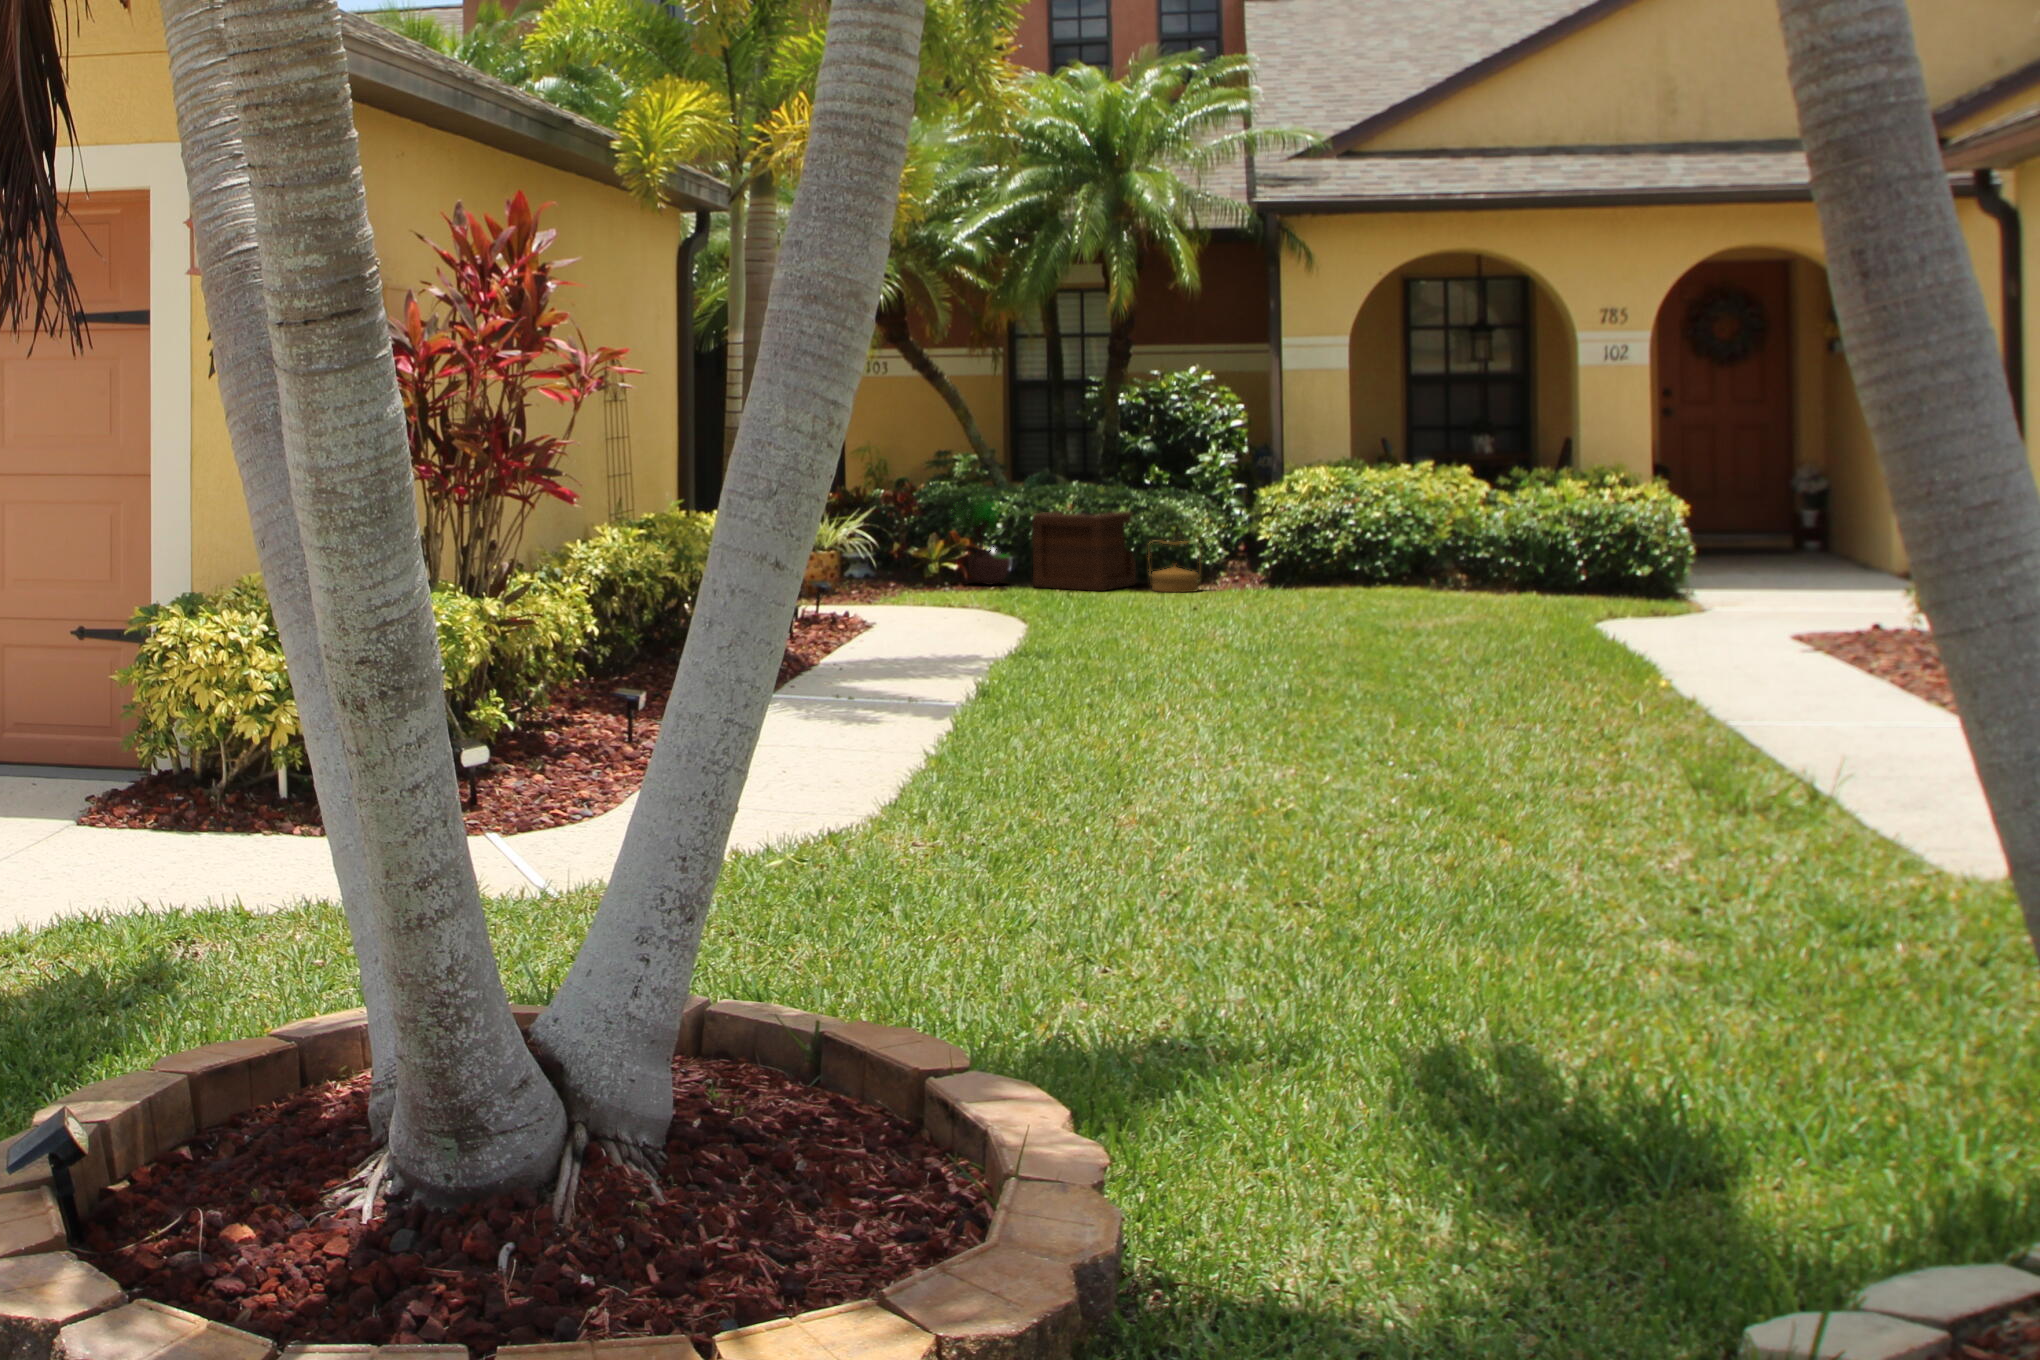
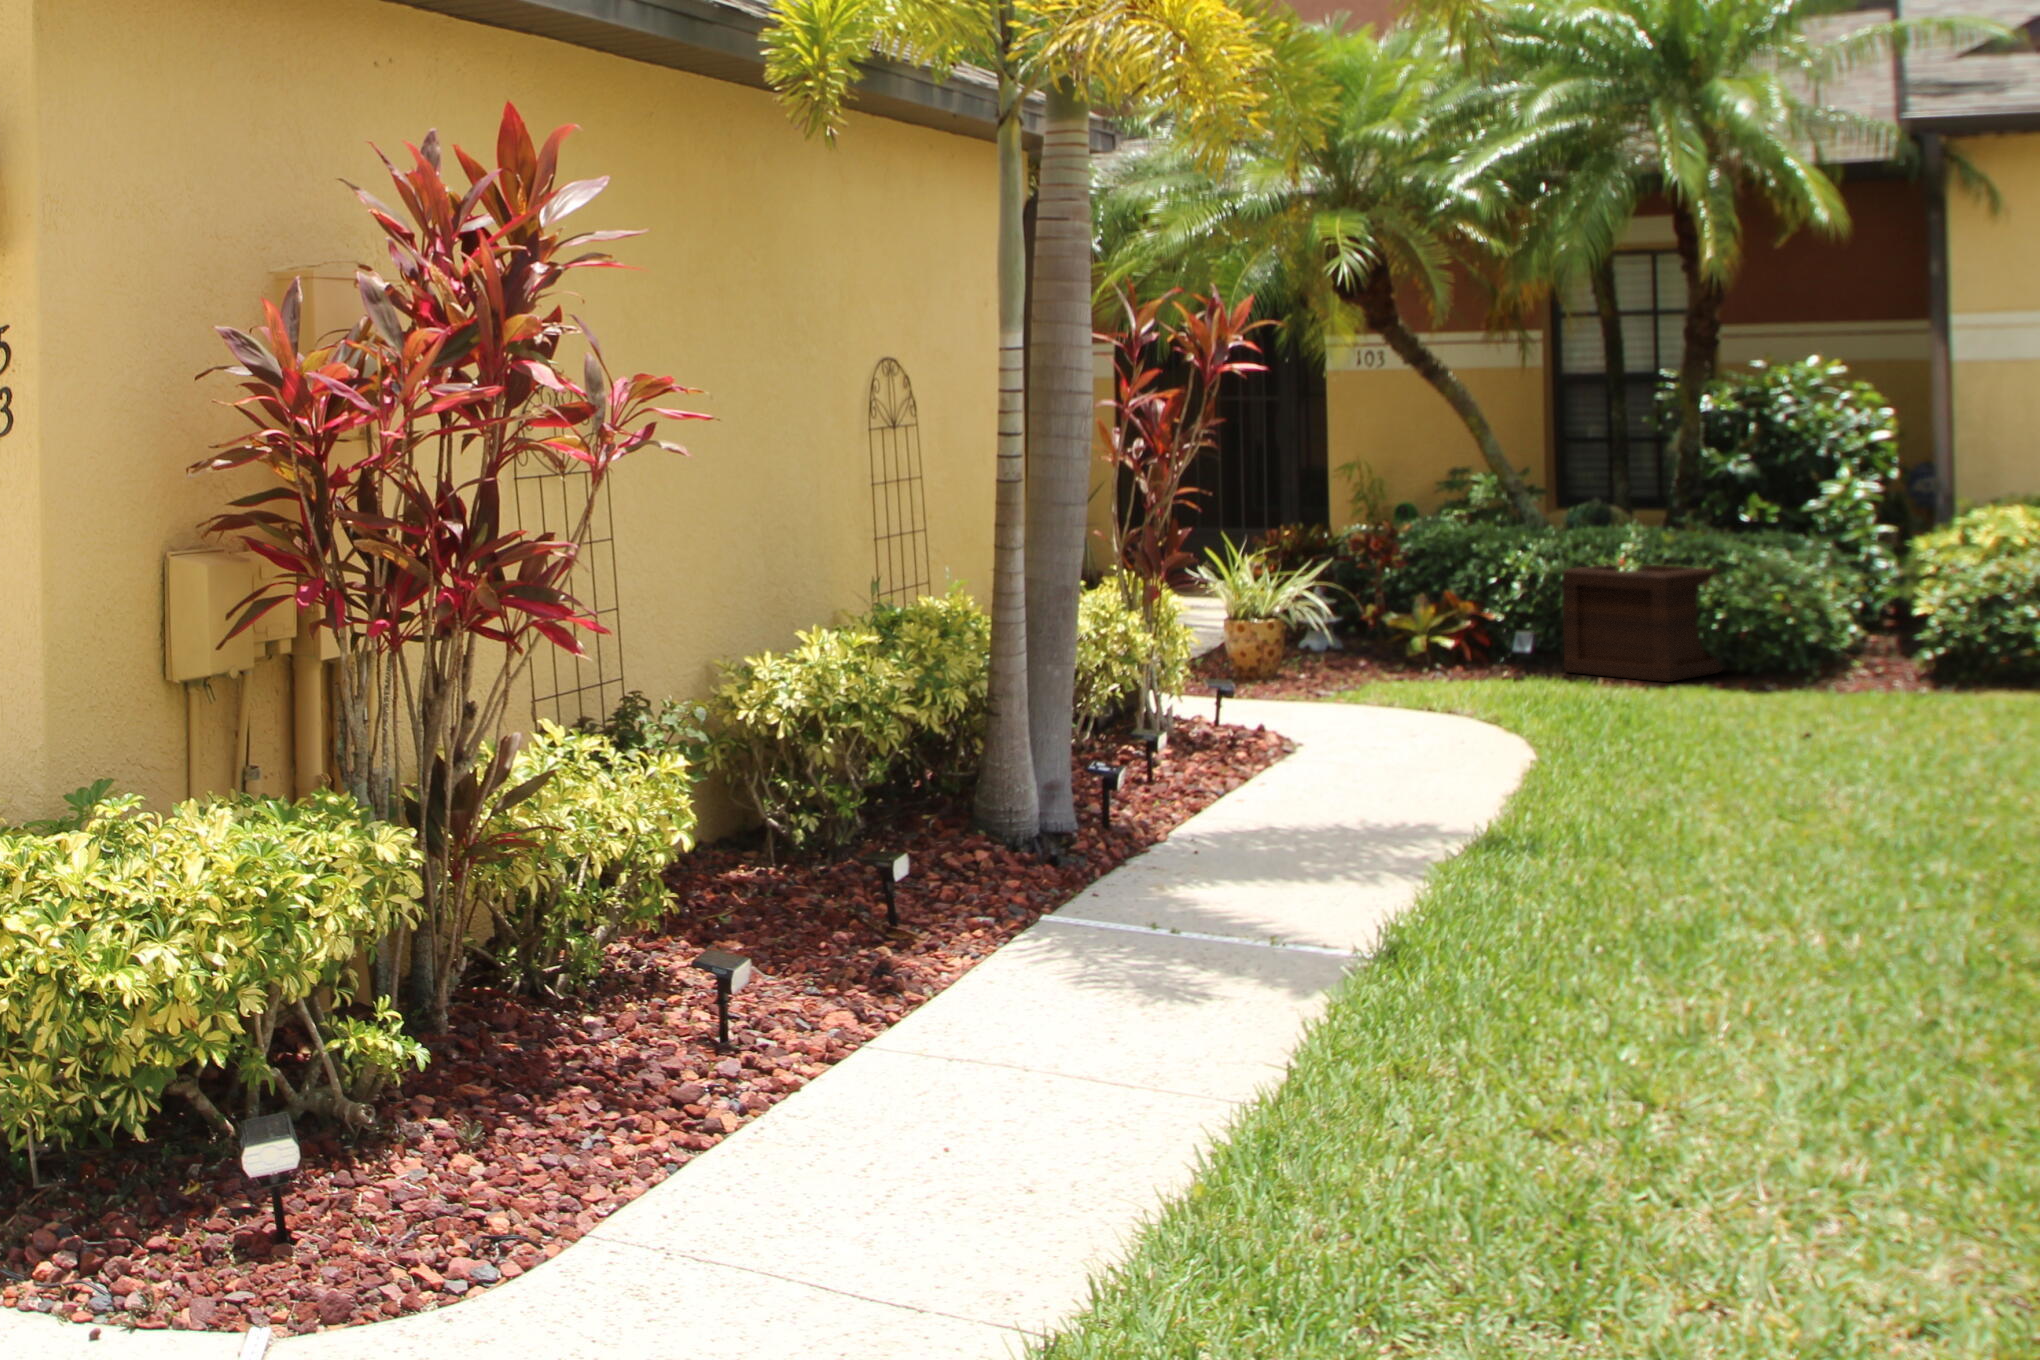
potted tree: present [951,495,1010,585] -> none [1437,531,1532,666]
woven basket: present [1151,541,1200,592] -> none [1739,611,1824,688]

